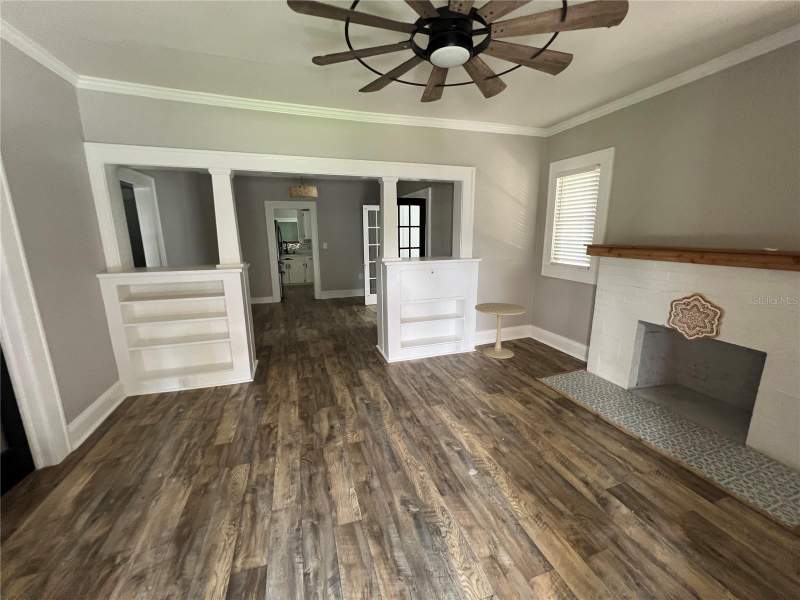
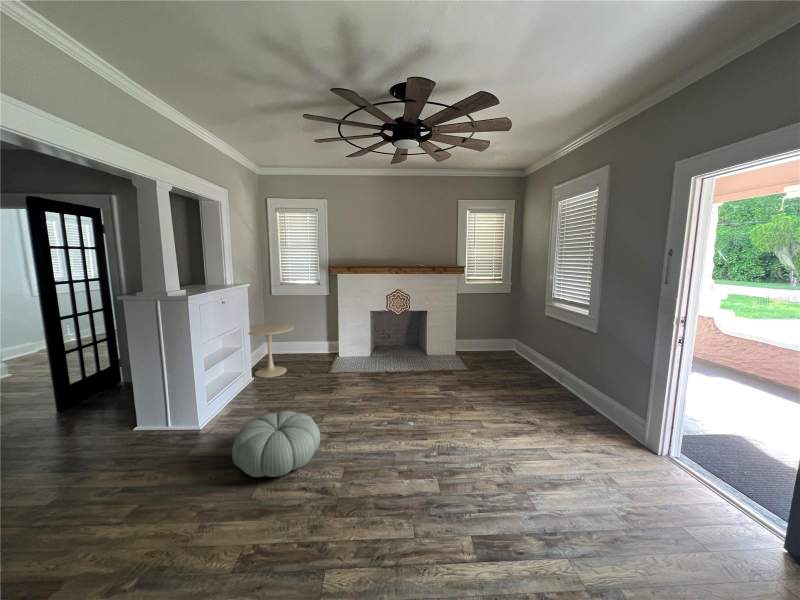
pouf: none [332,366,401,416] -> present [232,411,320,477]

